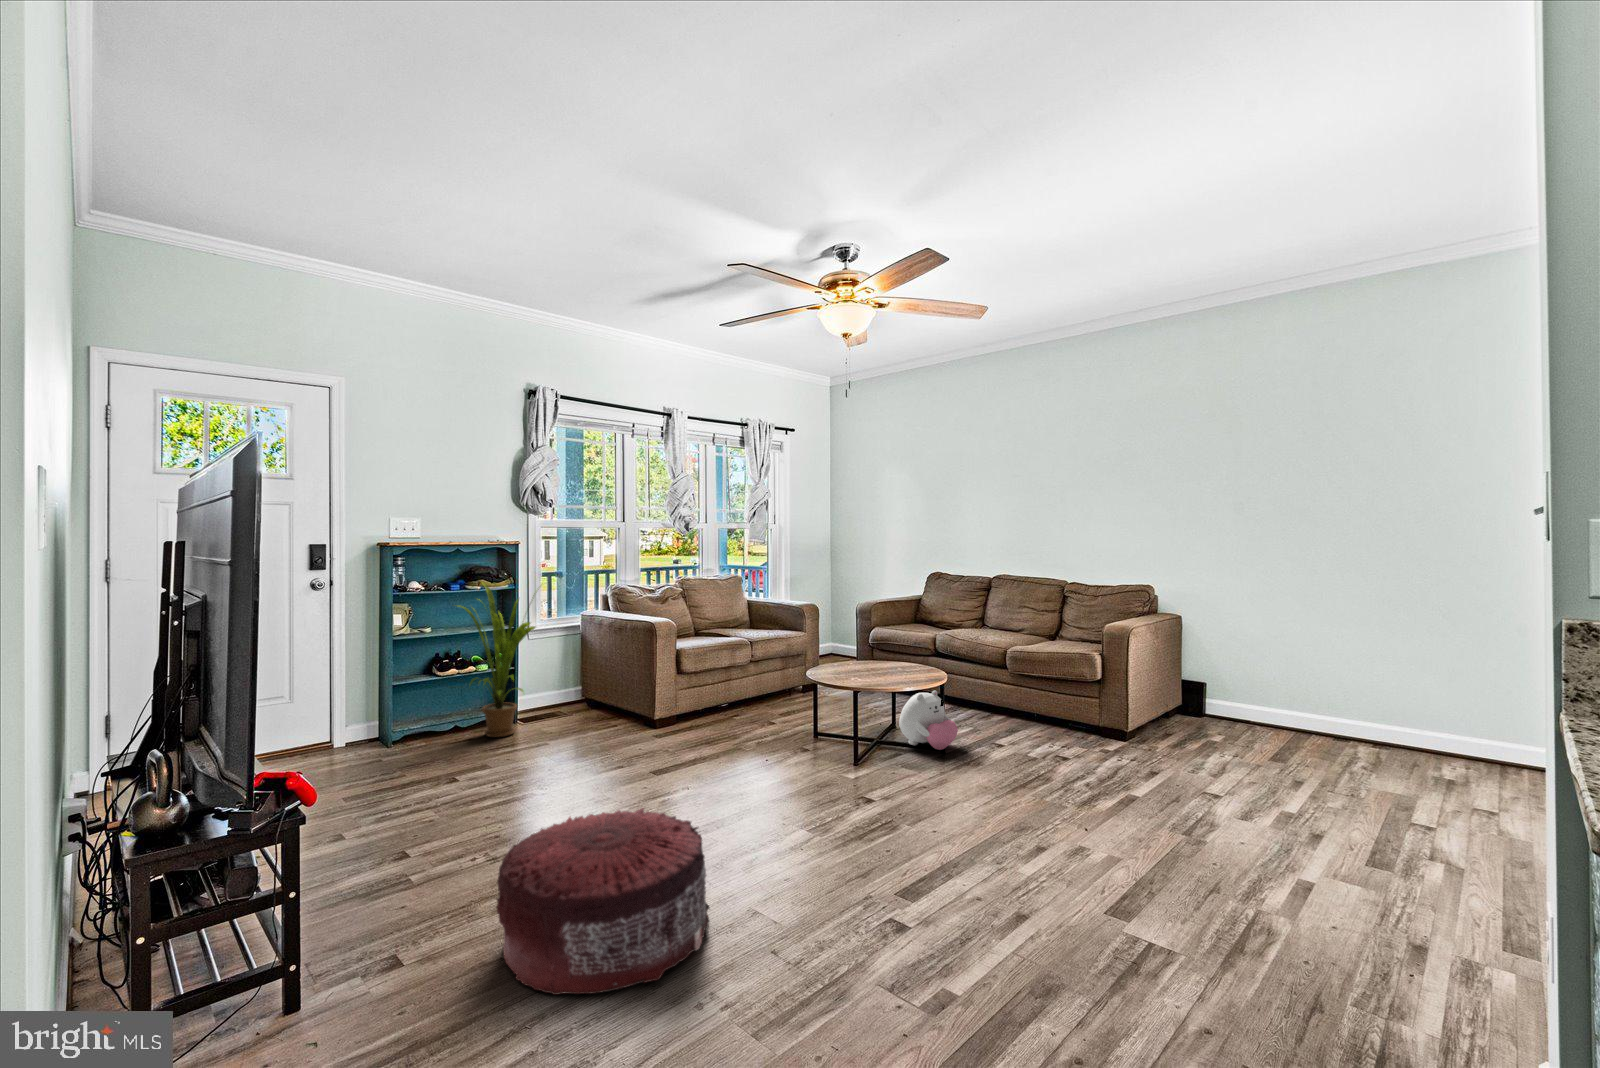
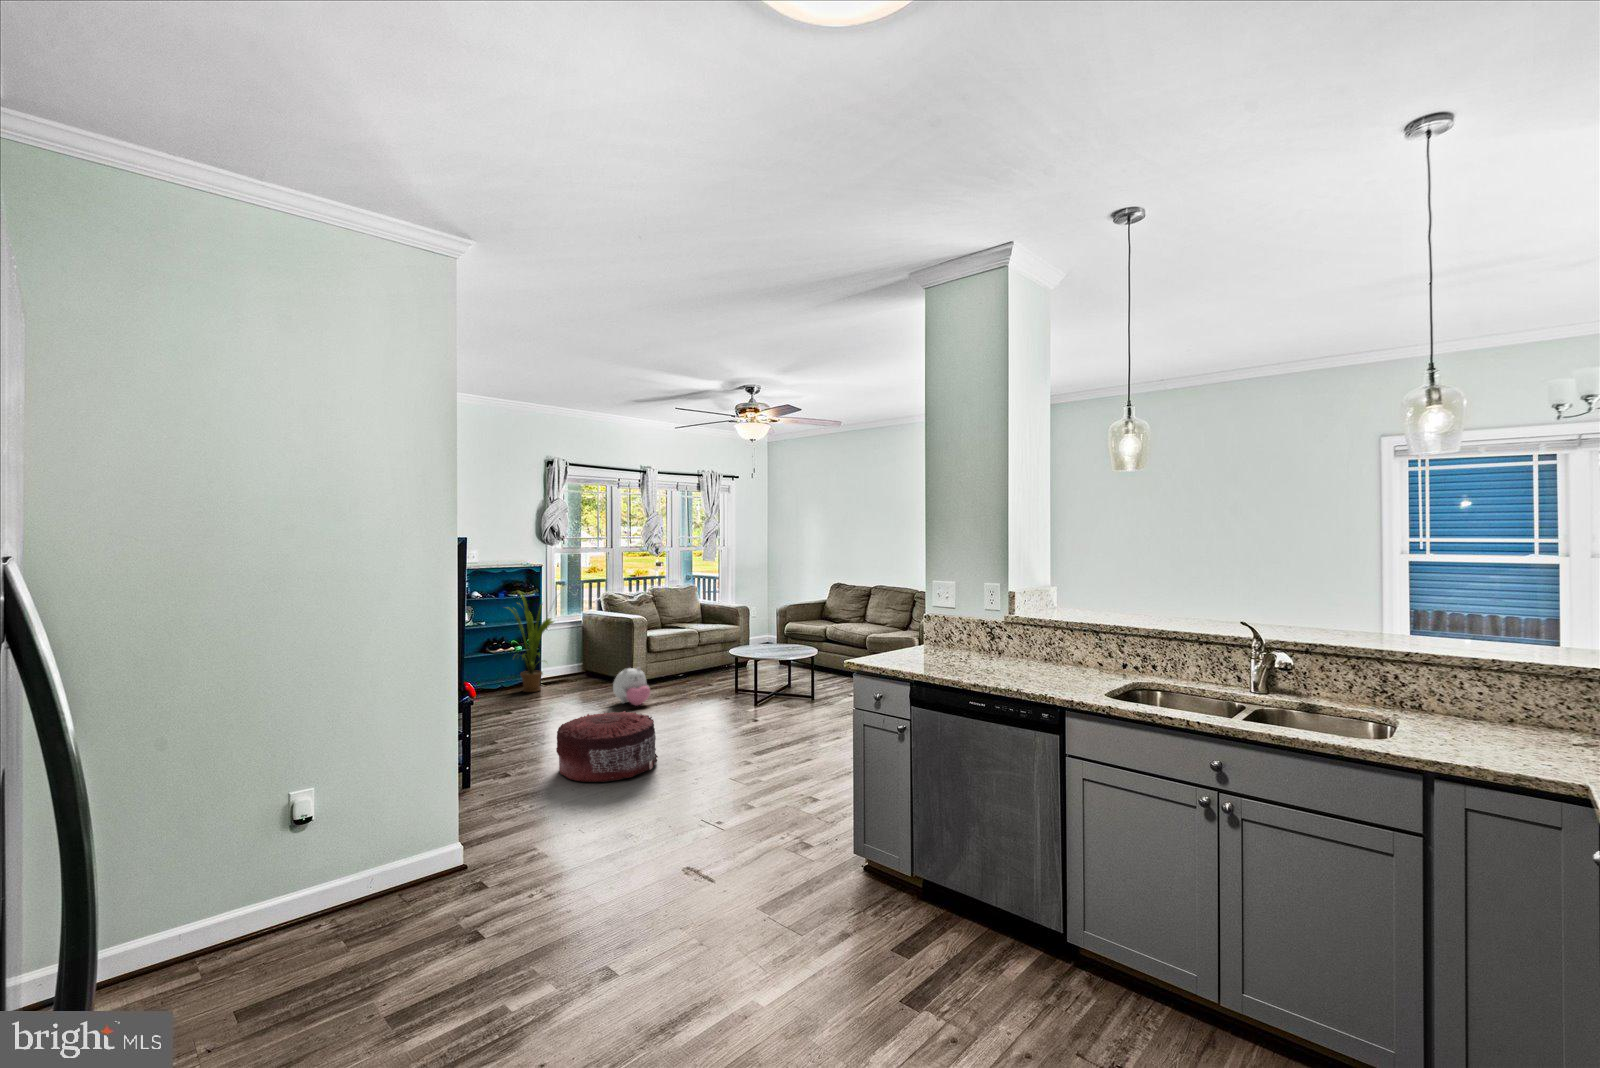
plush toy: present [899,690,958,750] -> present [613,667,650,706]

